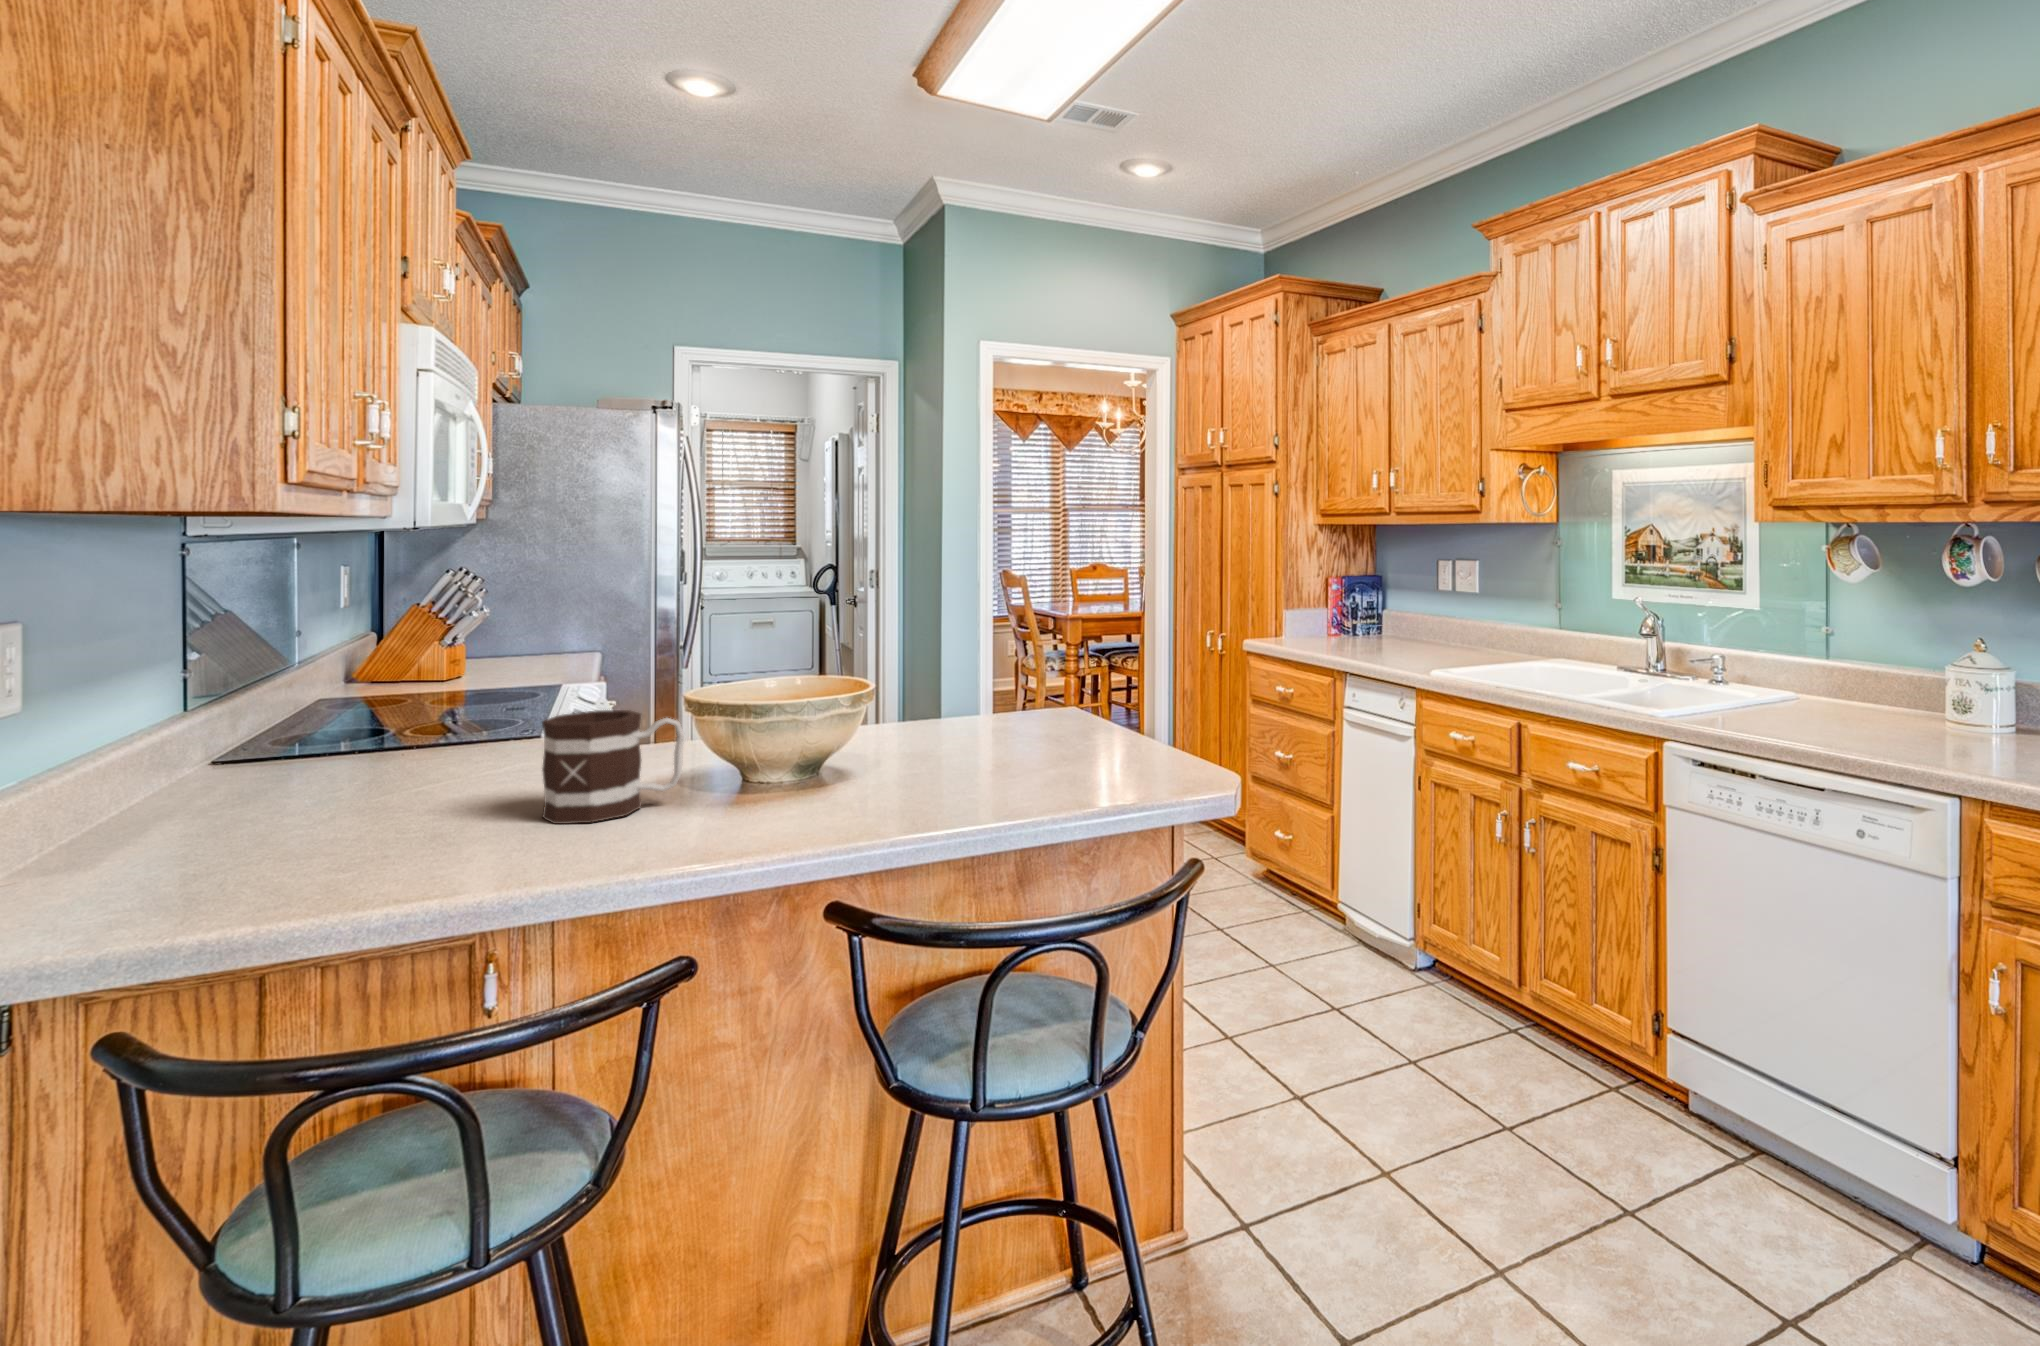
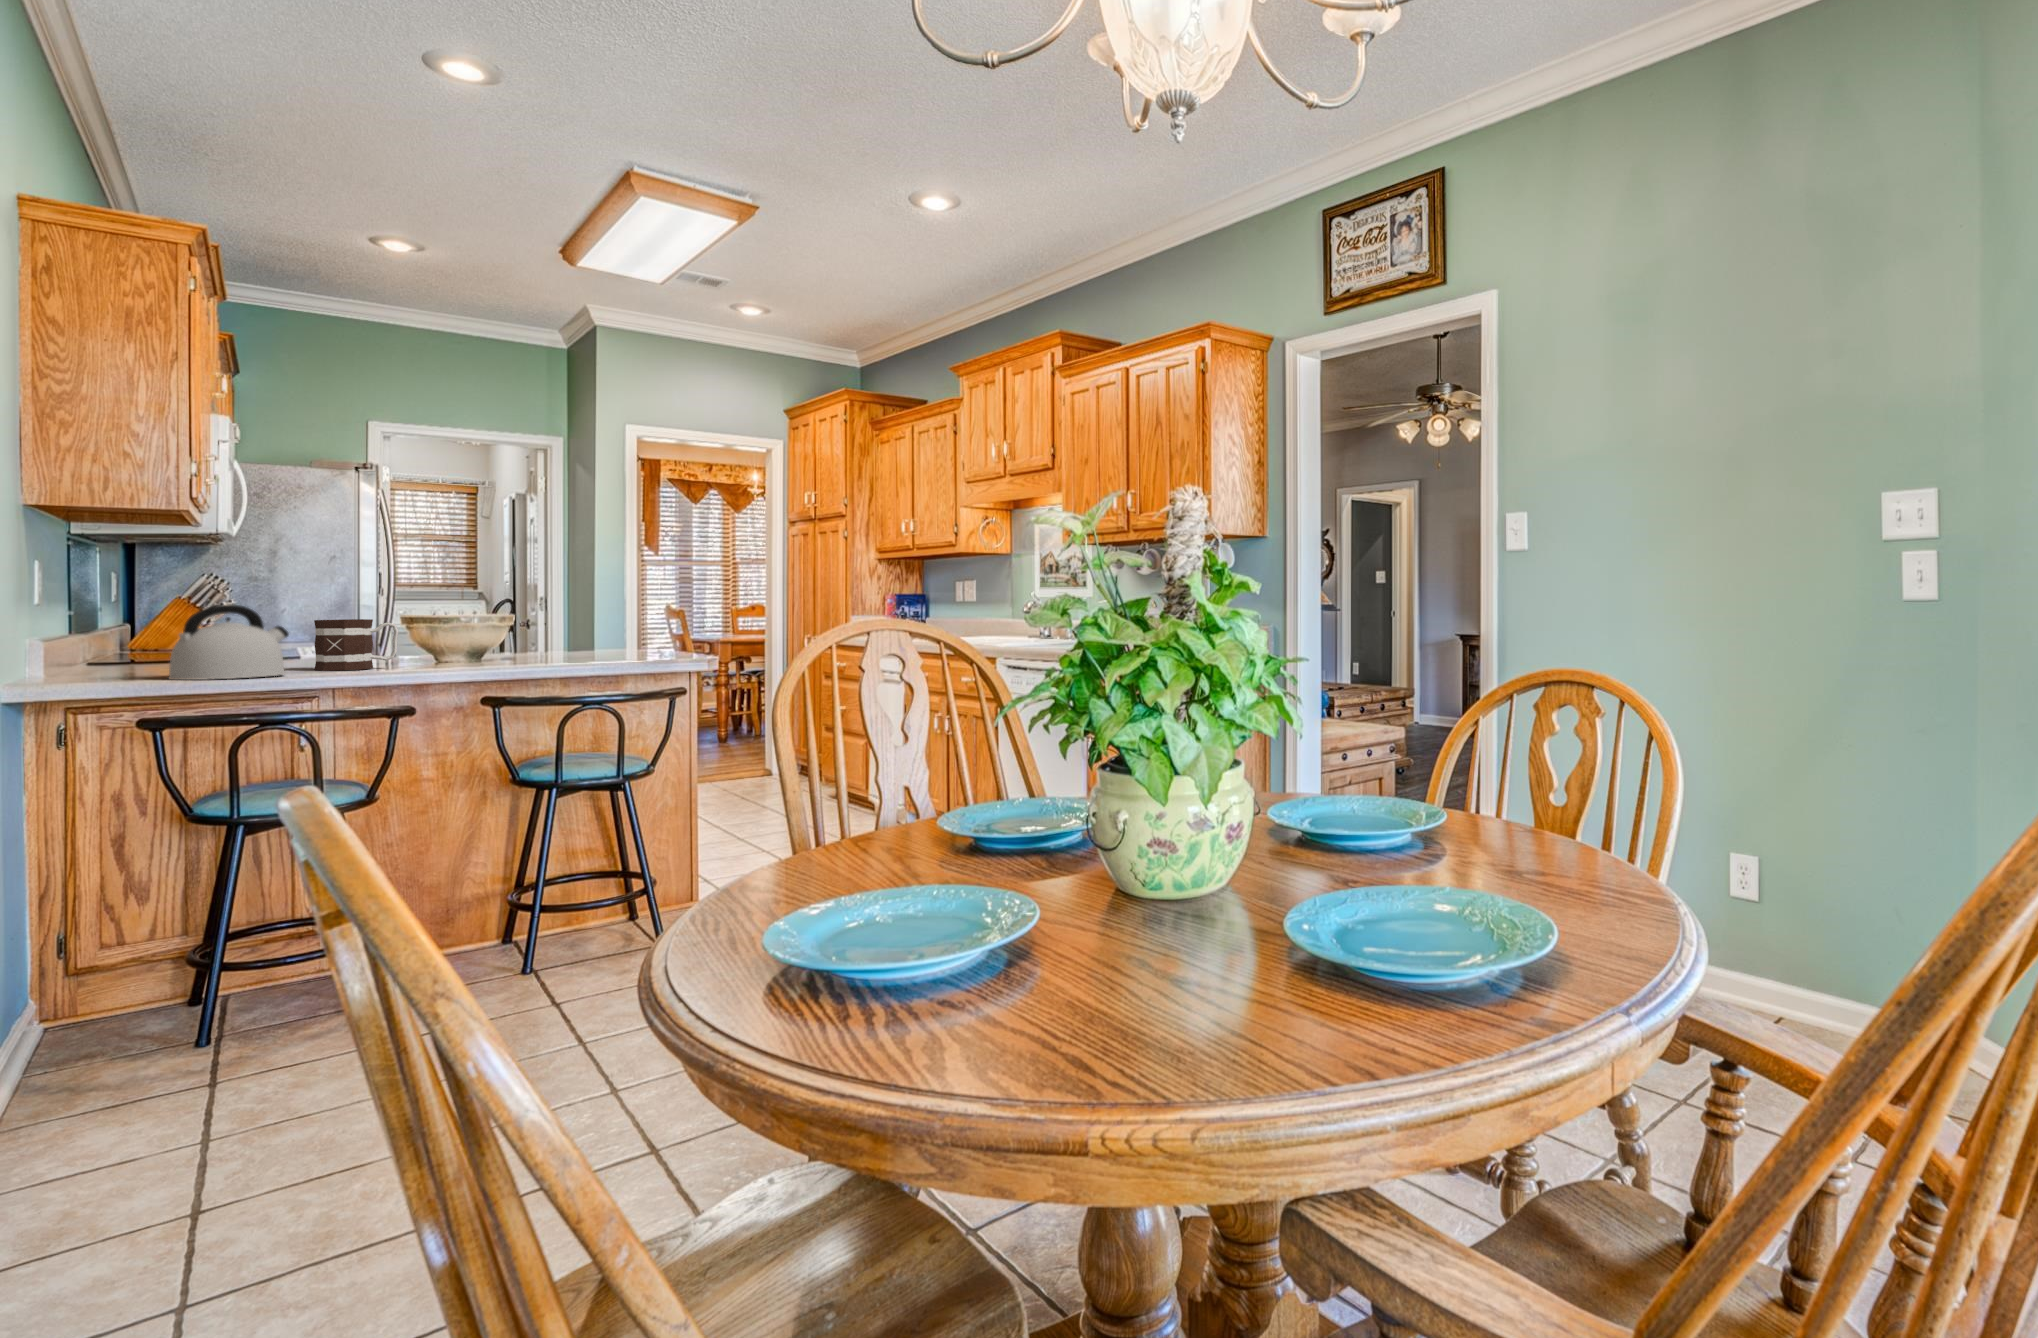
kettle: none [238,726,482,913] -> present [169,605,289,680]

